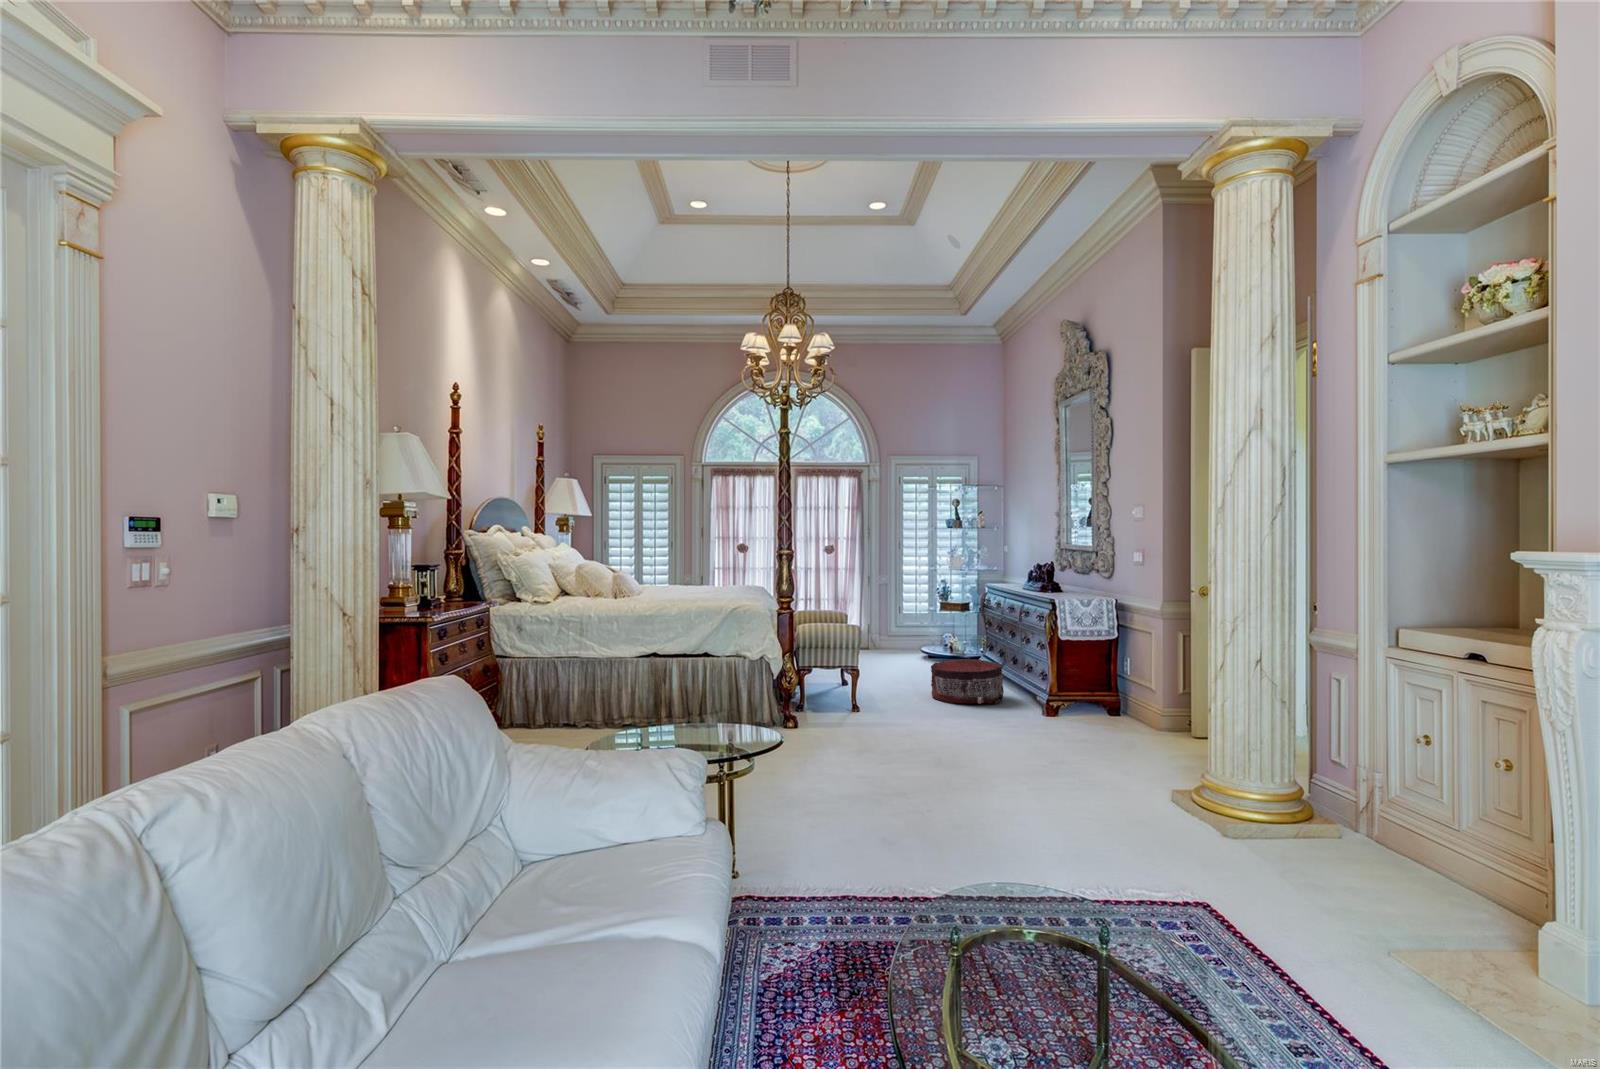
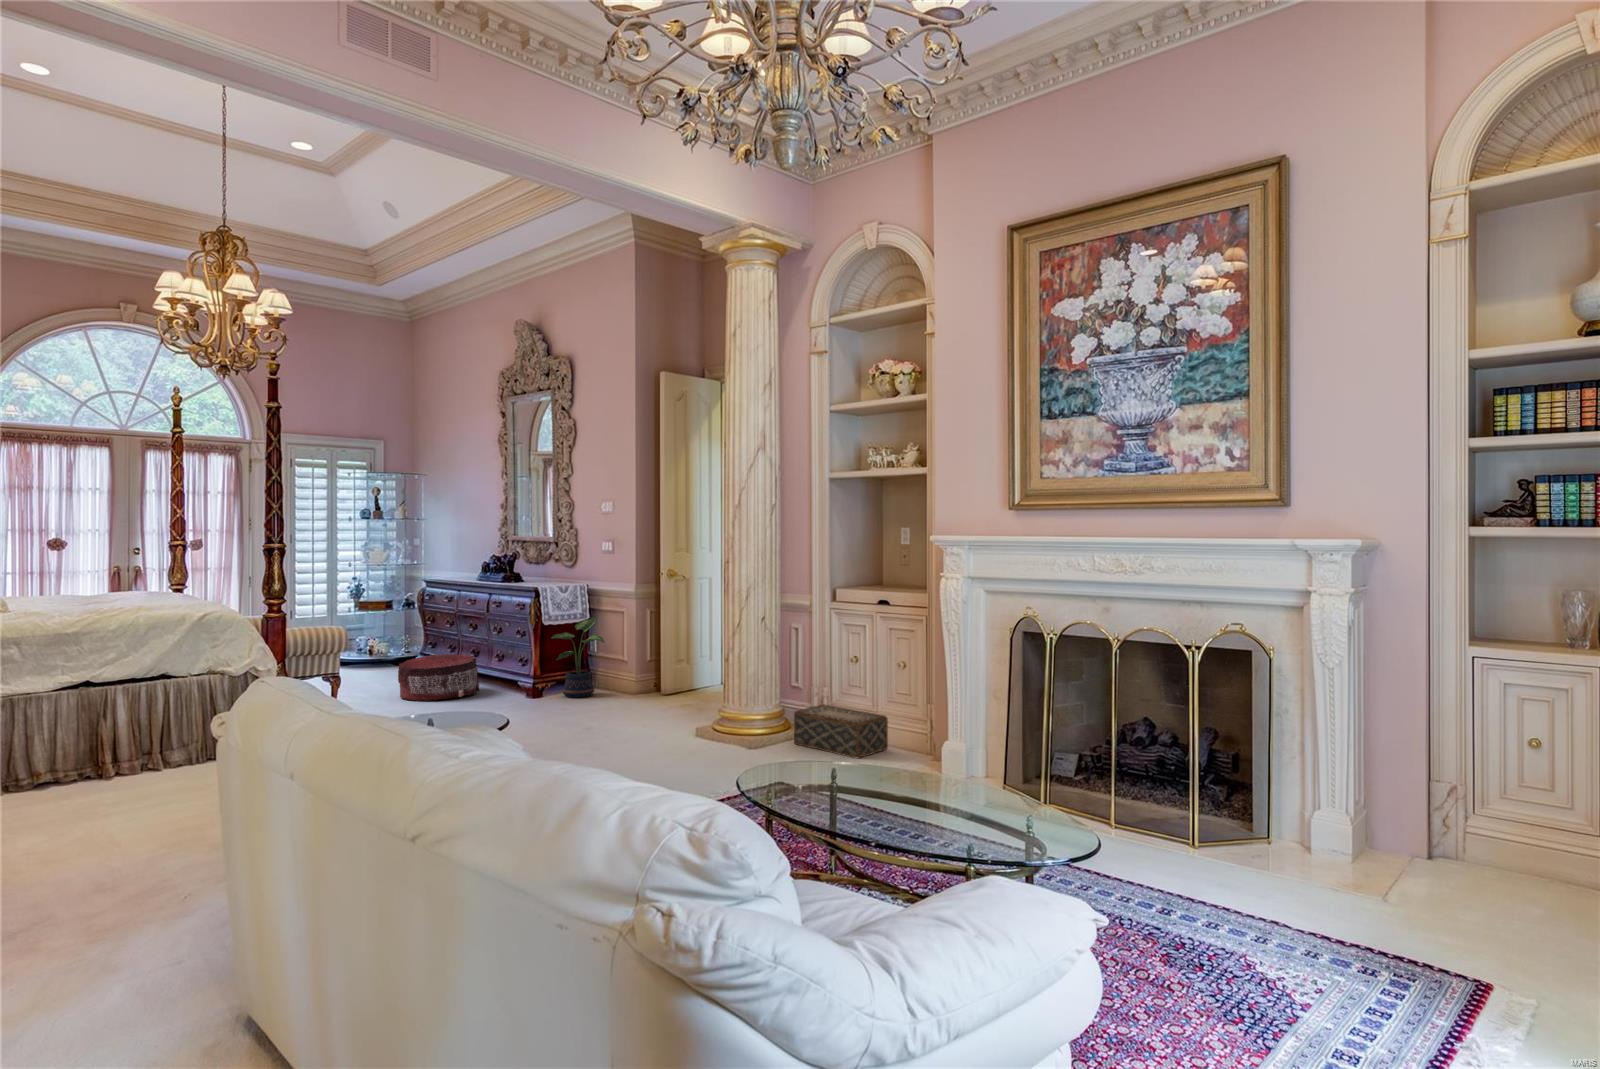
potted plant: none [1065,636,1127,726] -> present [551,616,604,698]
woven basket: none [1305,798,1469,897] -> present [794,705,888,758]

